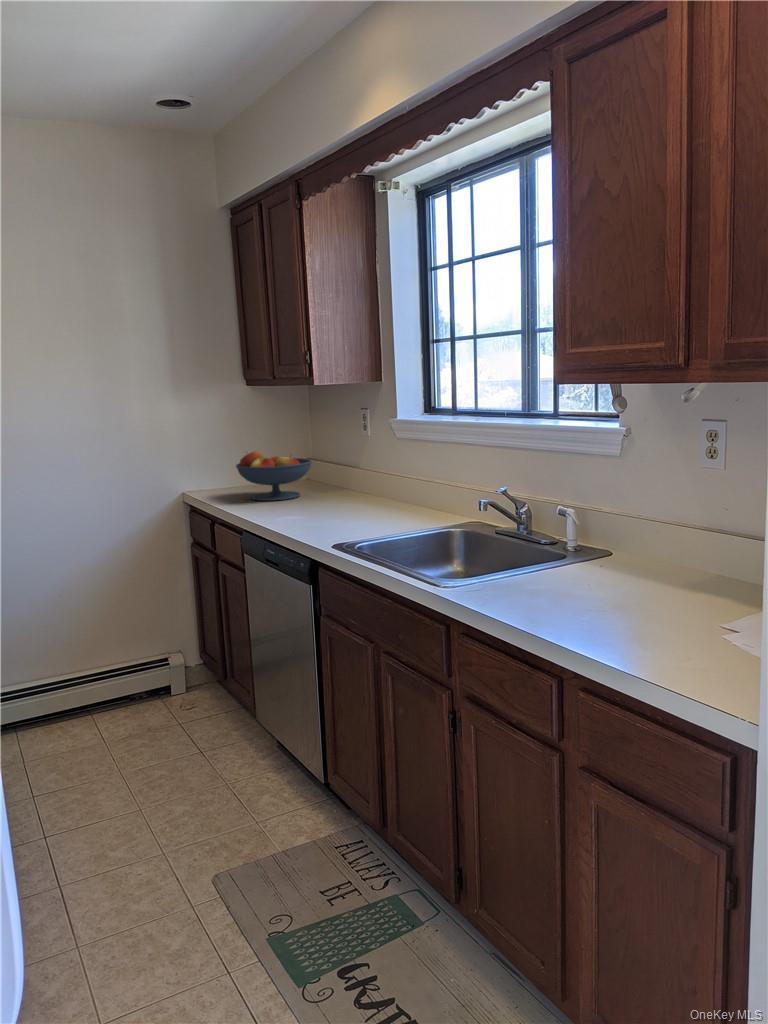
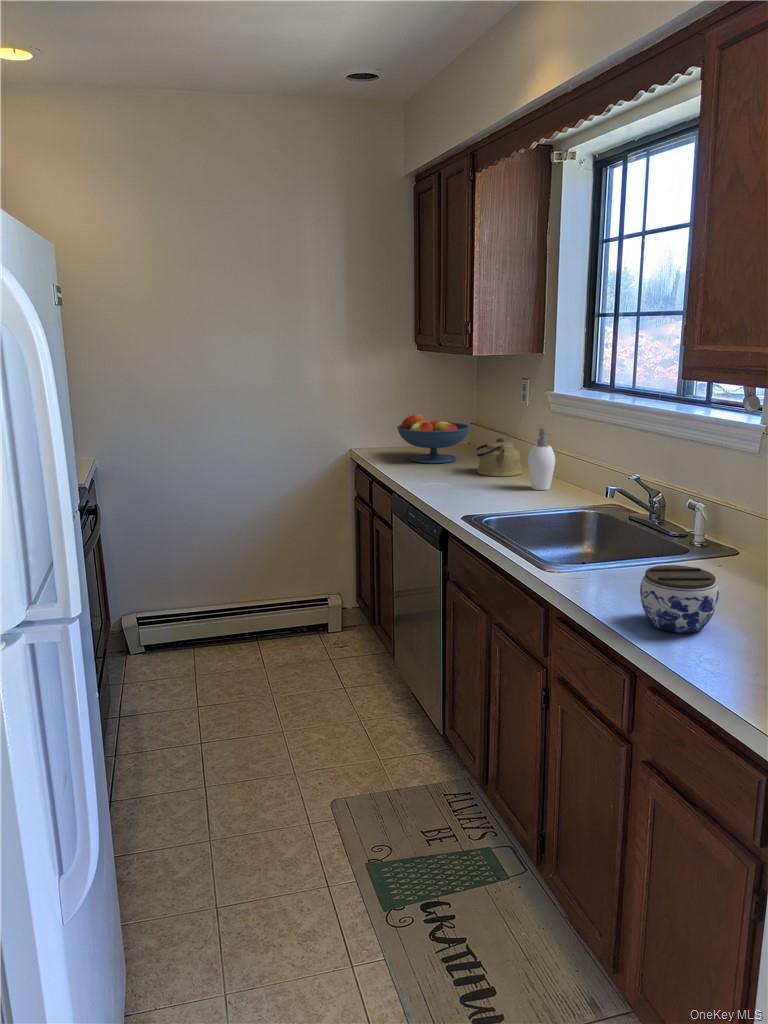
soap dispenser: none [382,453,410,516] -> present [528,428,555,490]
kettle: none [322,468,372,507] -> present [475,438,522,476]
jar: none [553,563,630,629] -> present [640,565,719,633]

